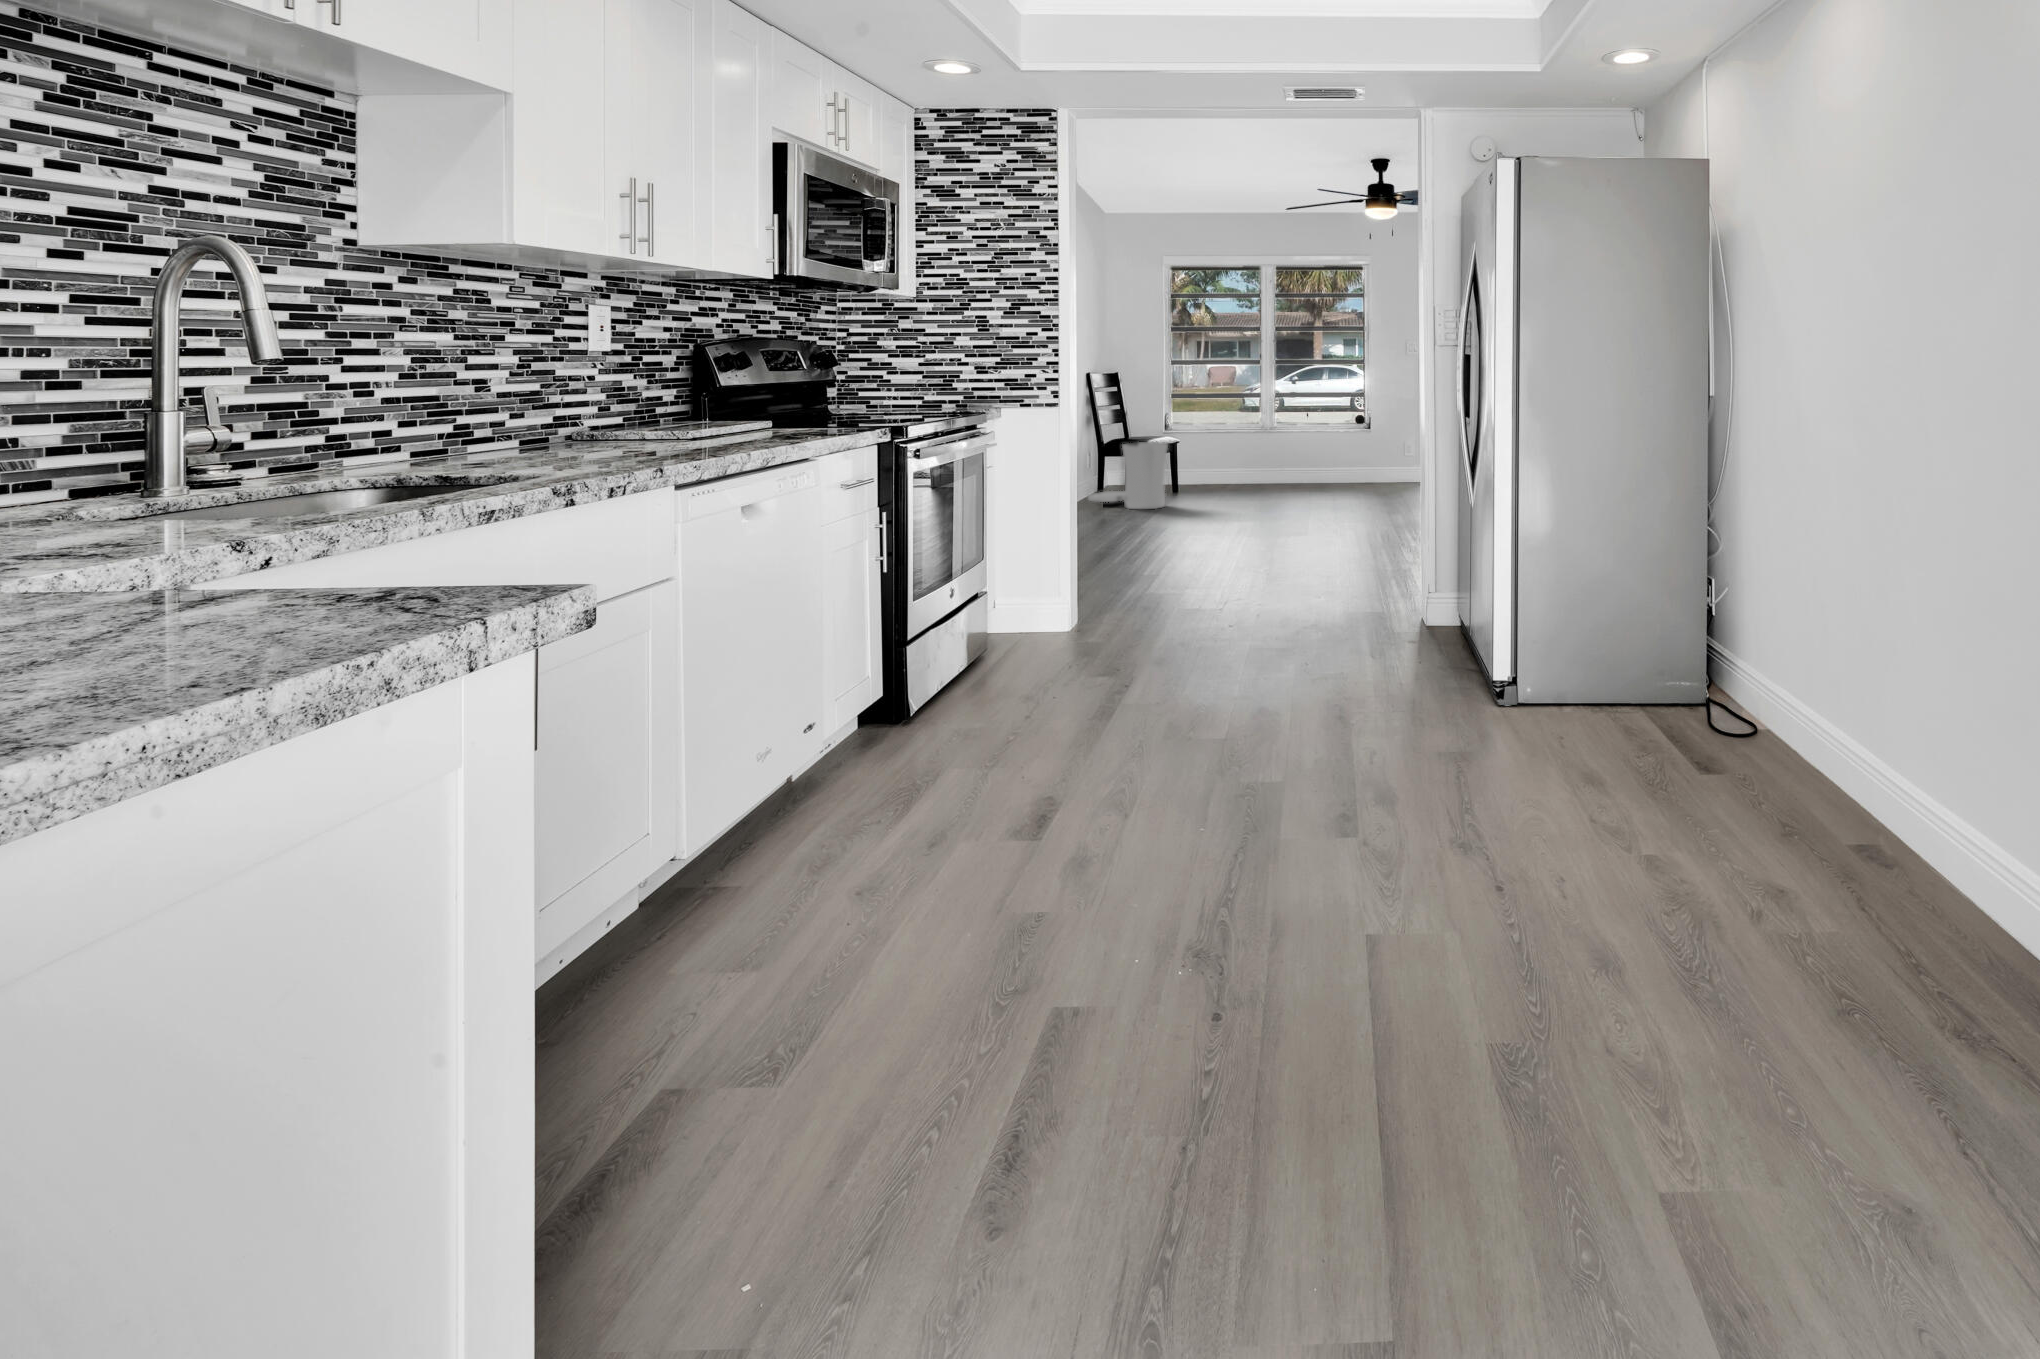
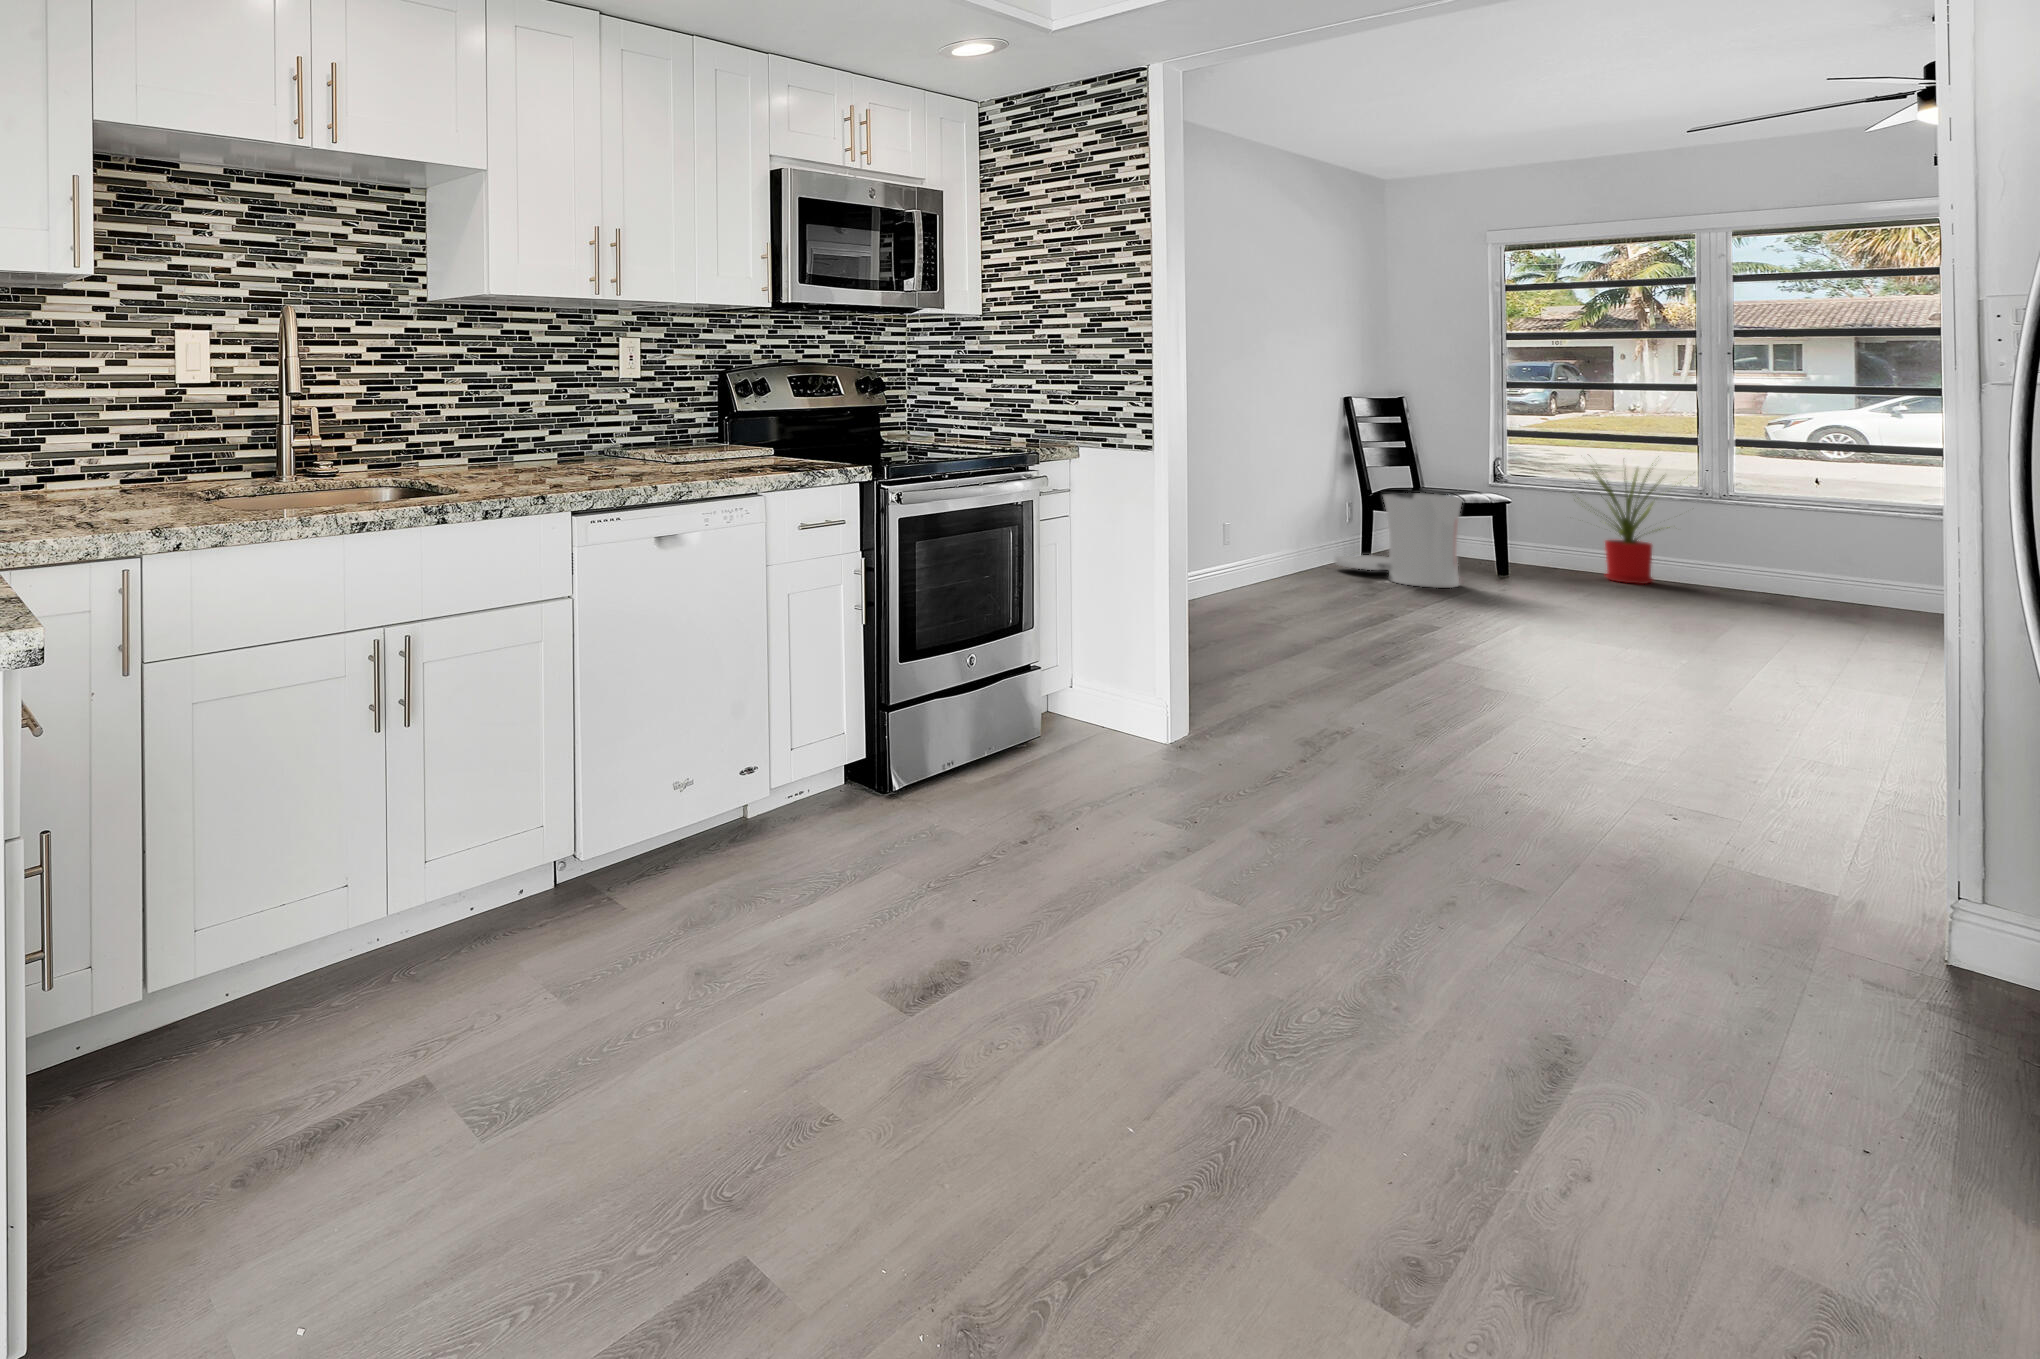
house plant: none [1213,409,1274,492] -> present [1577,463,1670,584]

